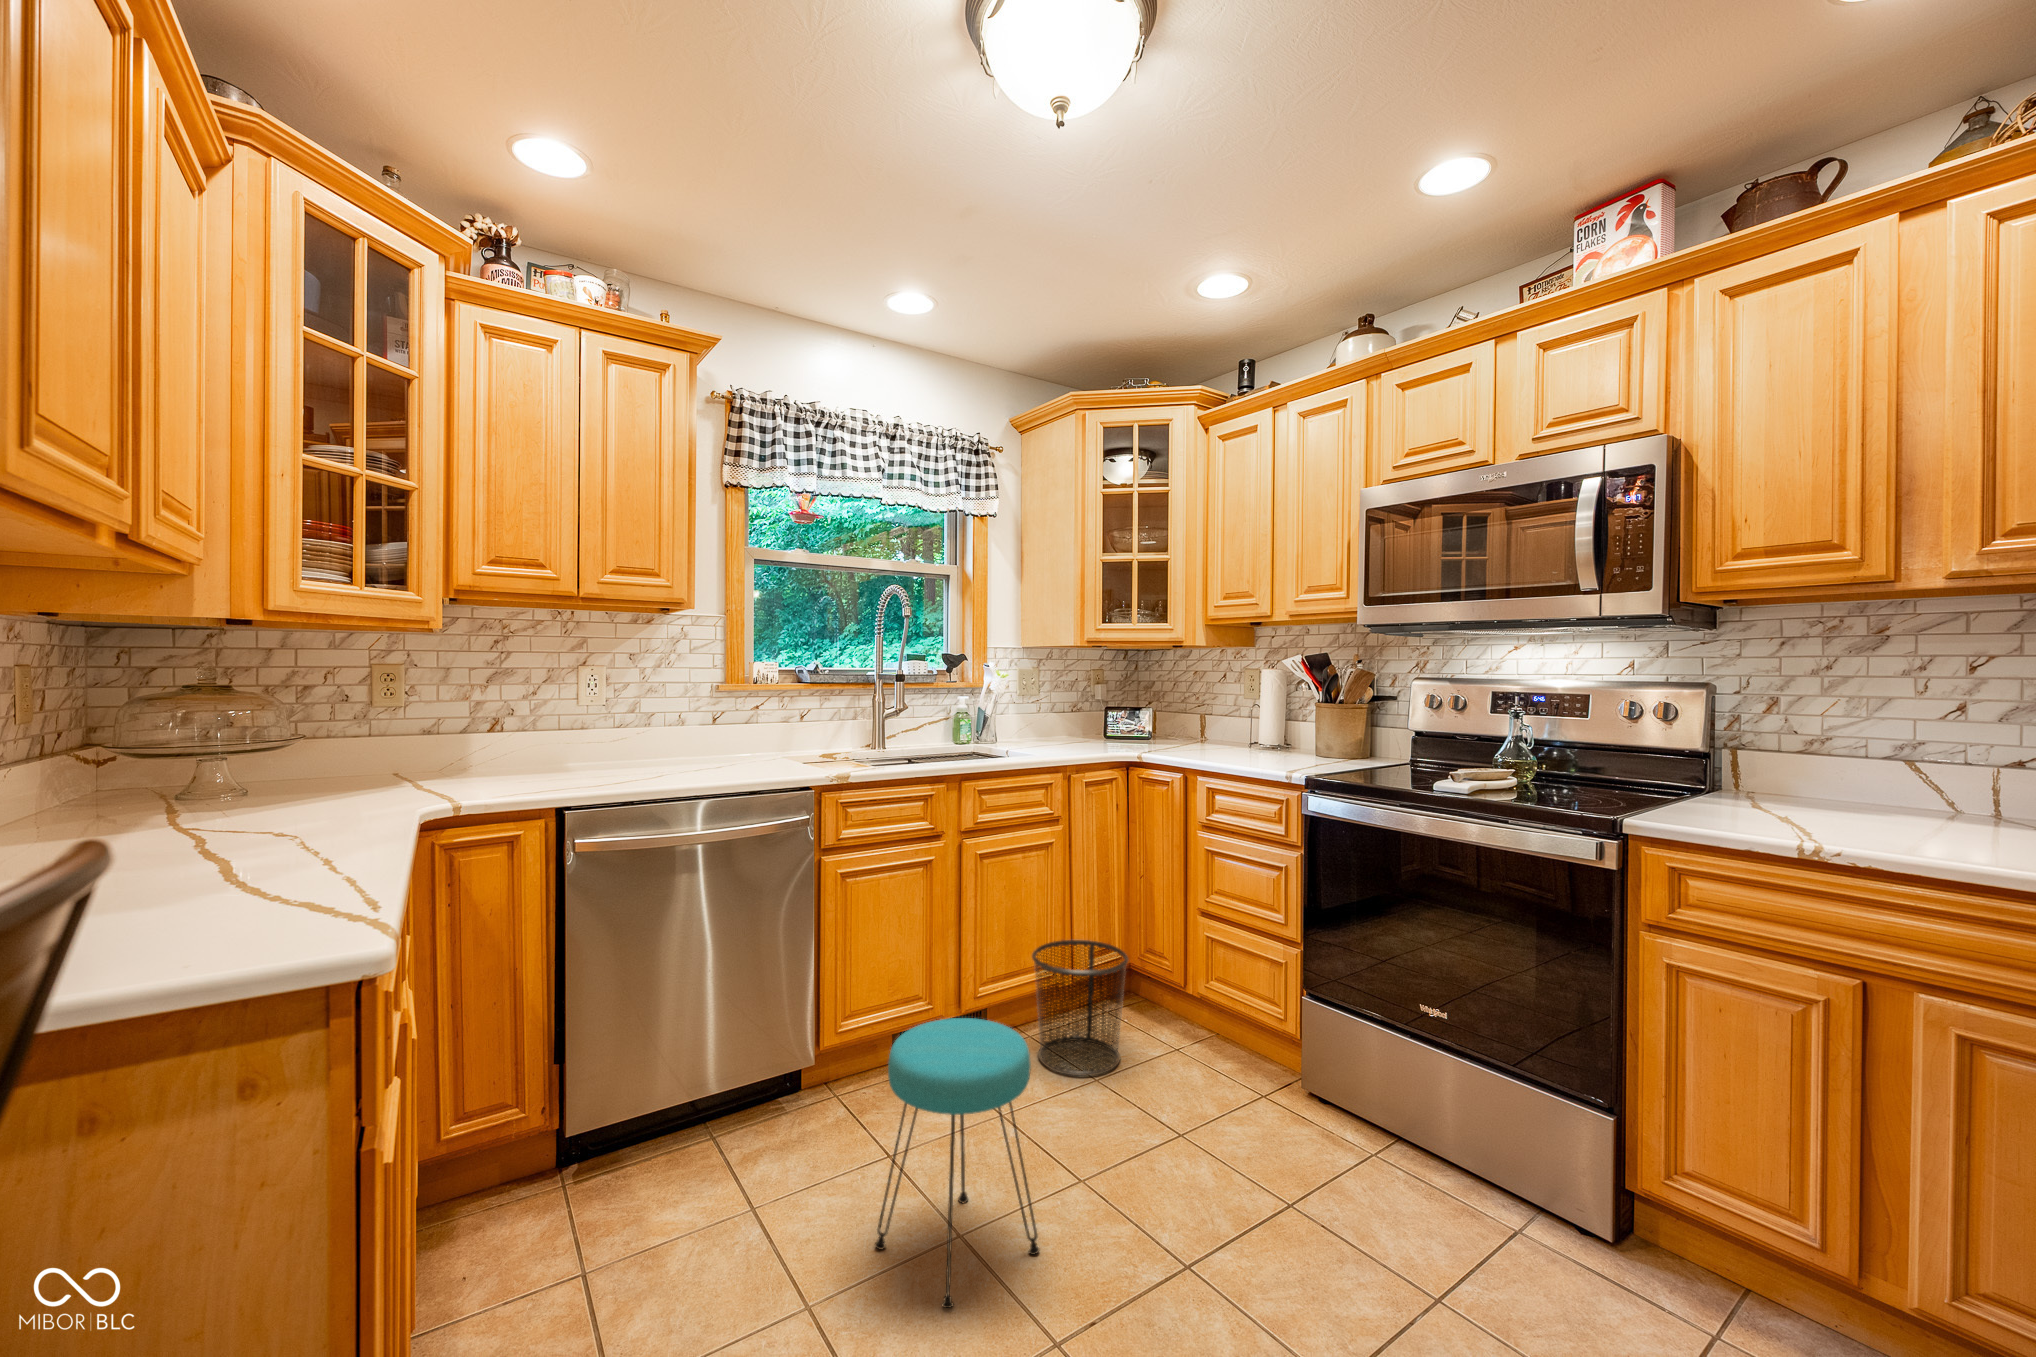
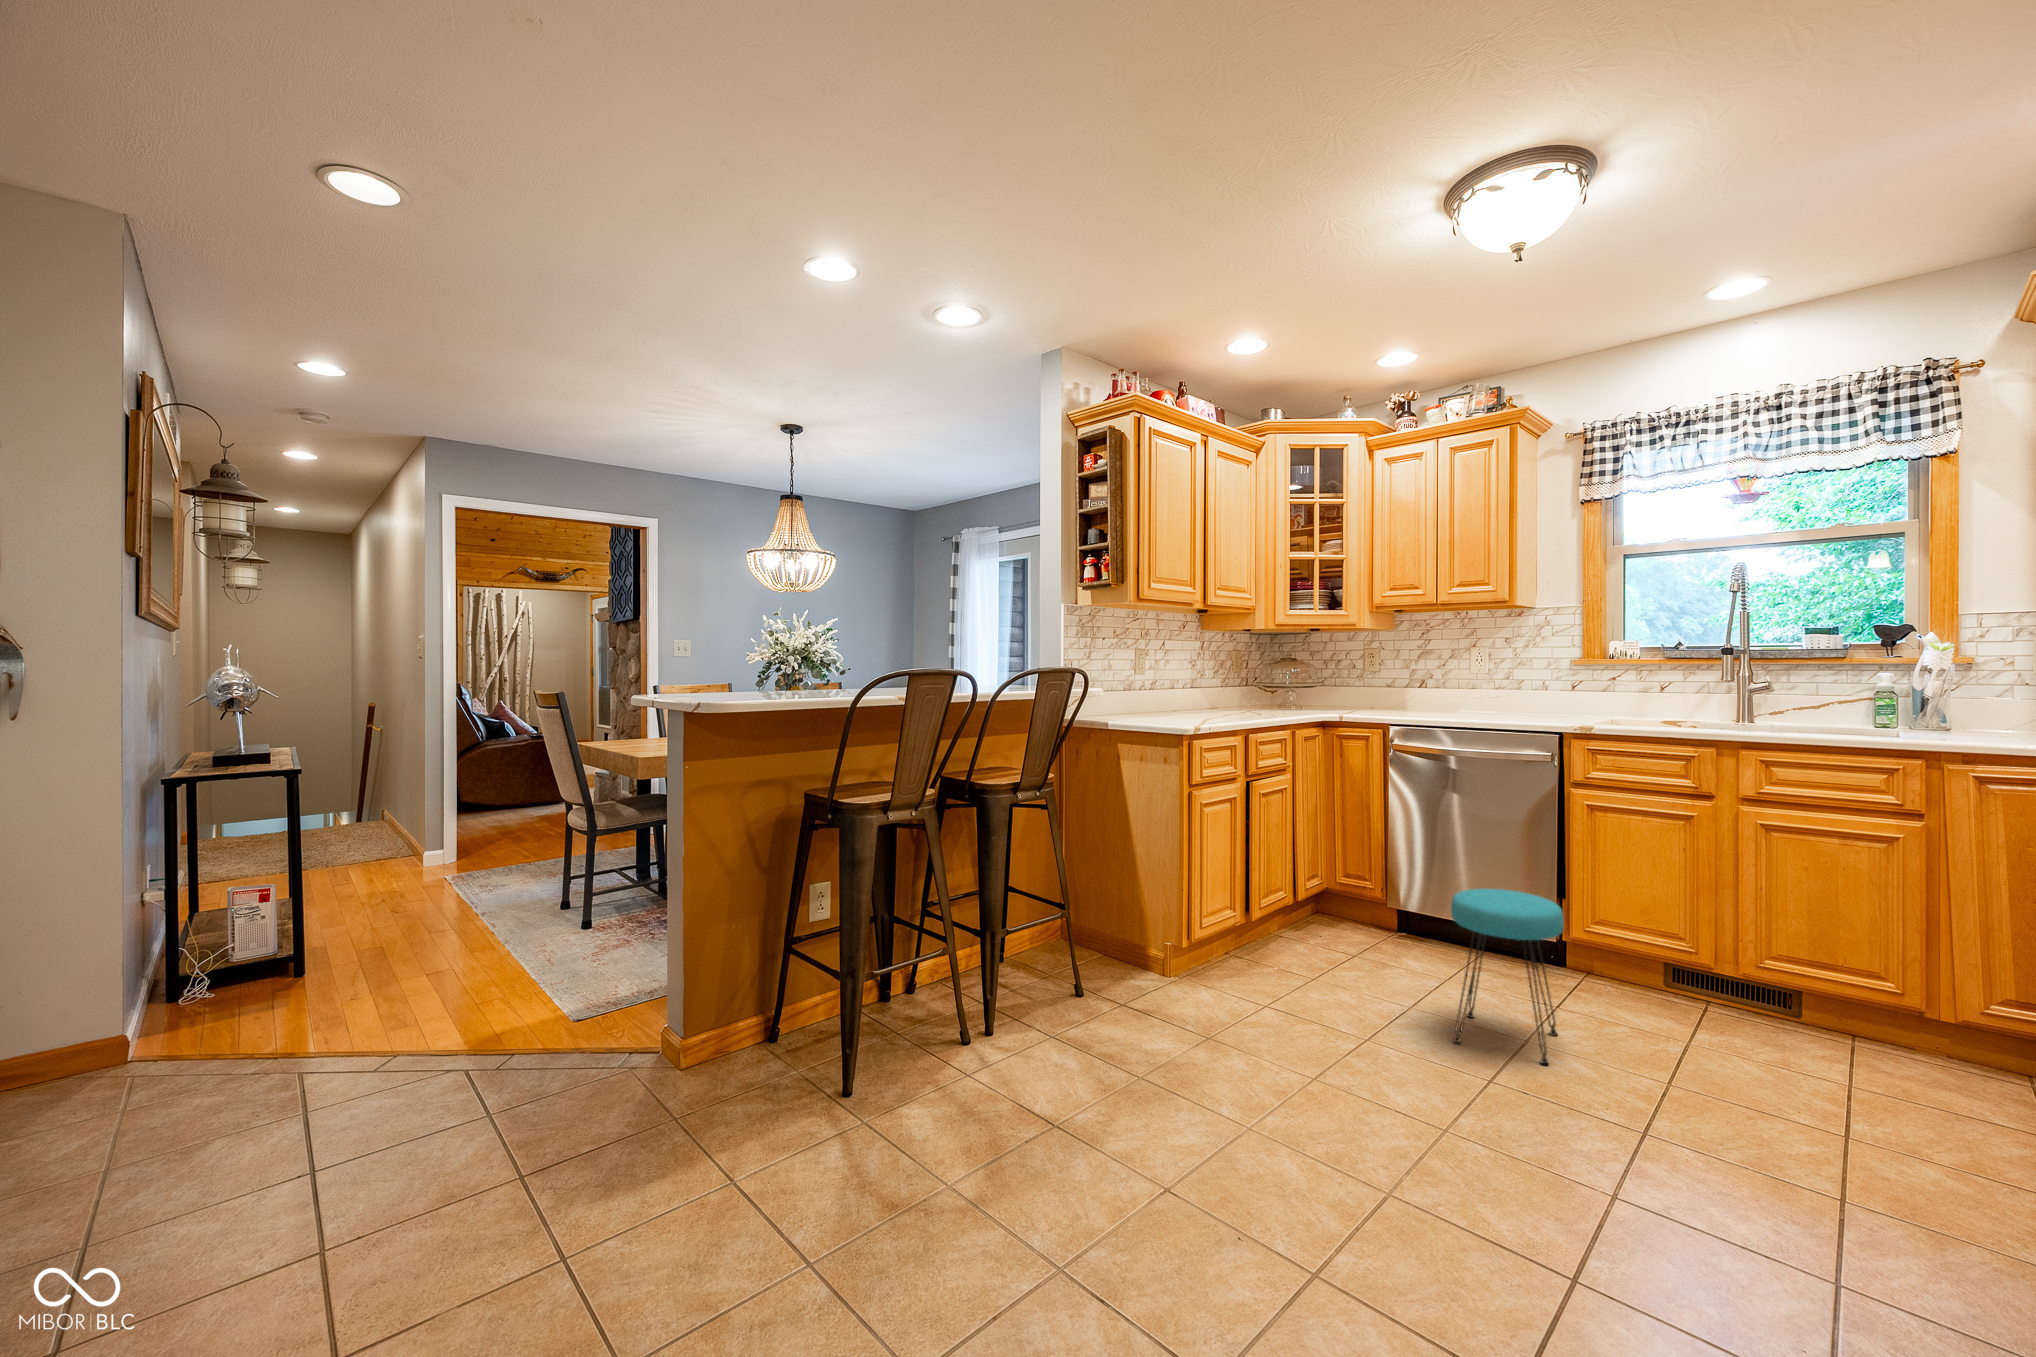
waste bin: present [1032,940,1128,1076] -> none [1788,932,1939,1082]

